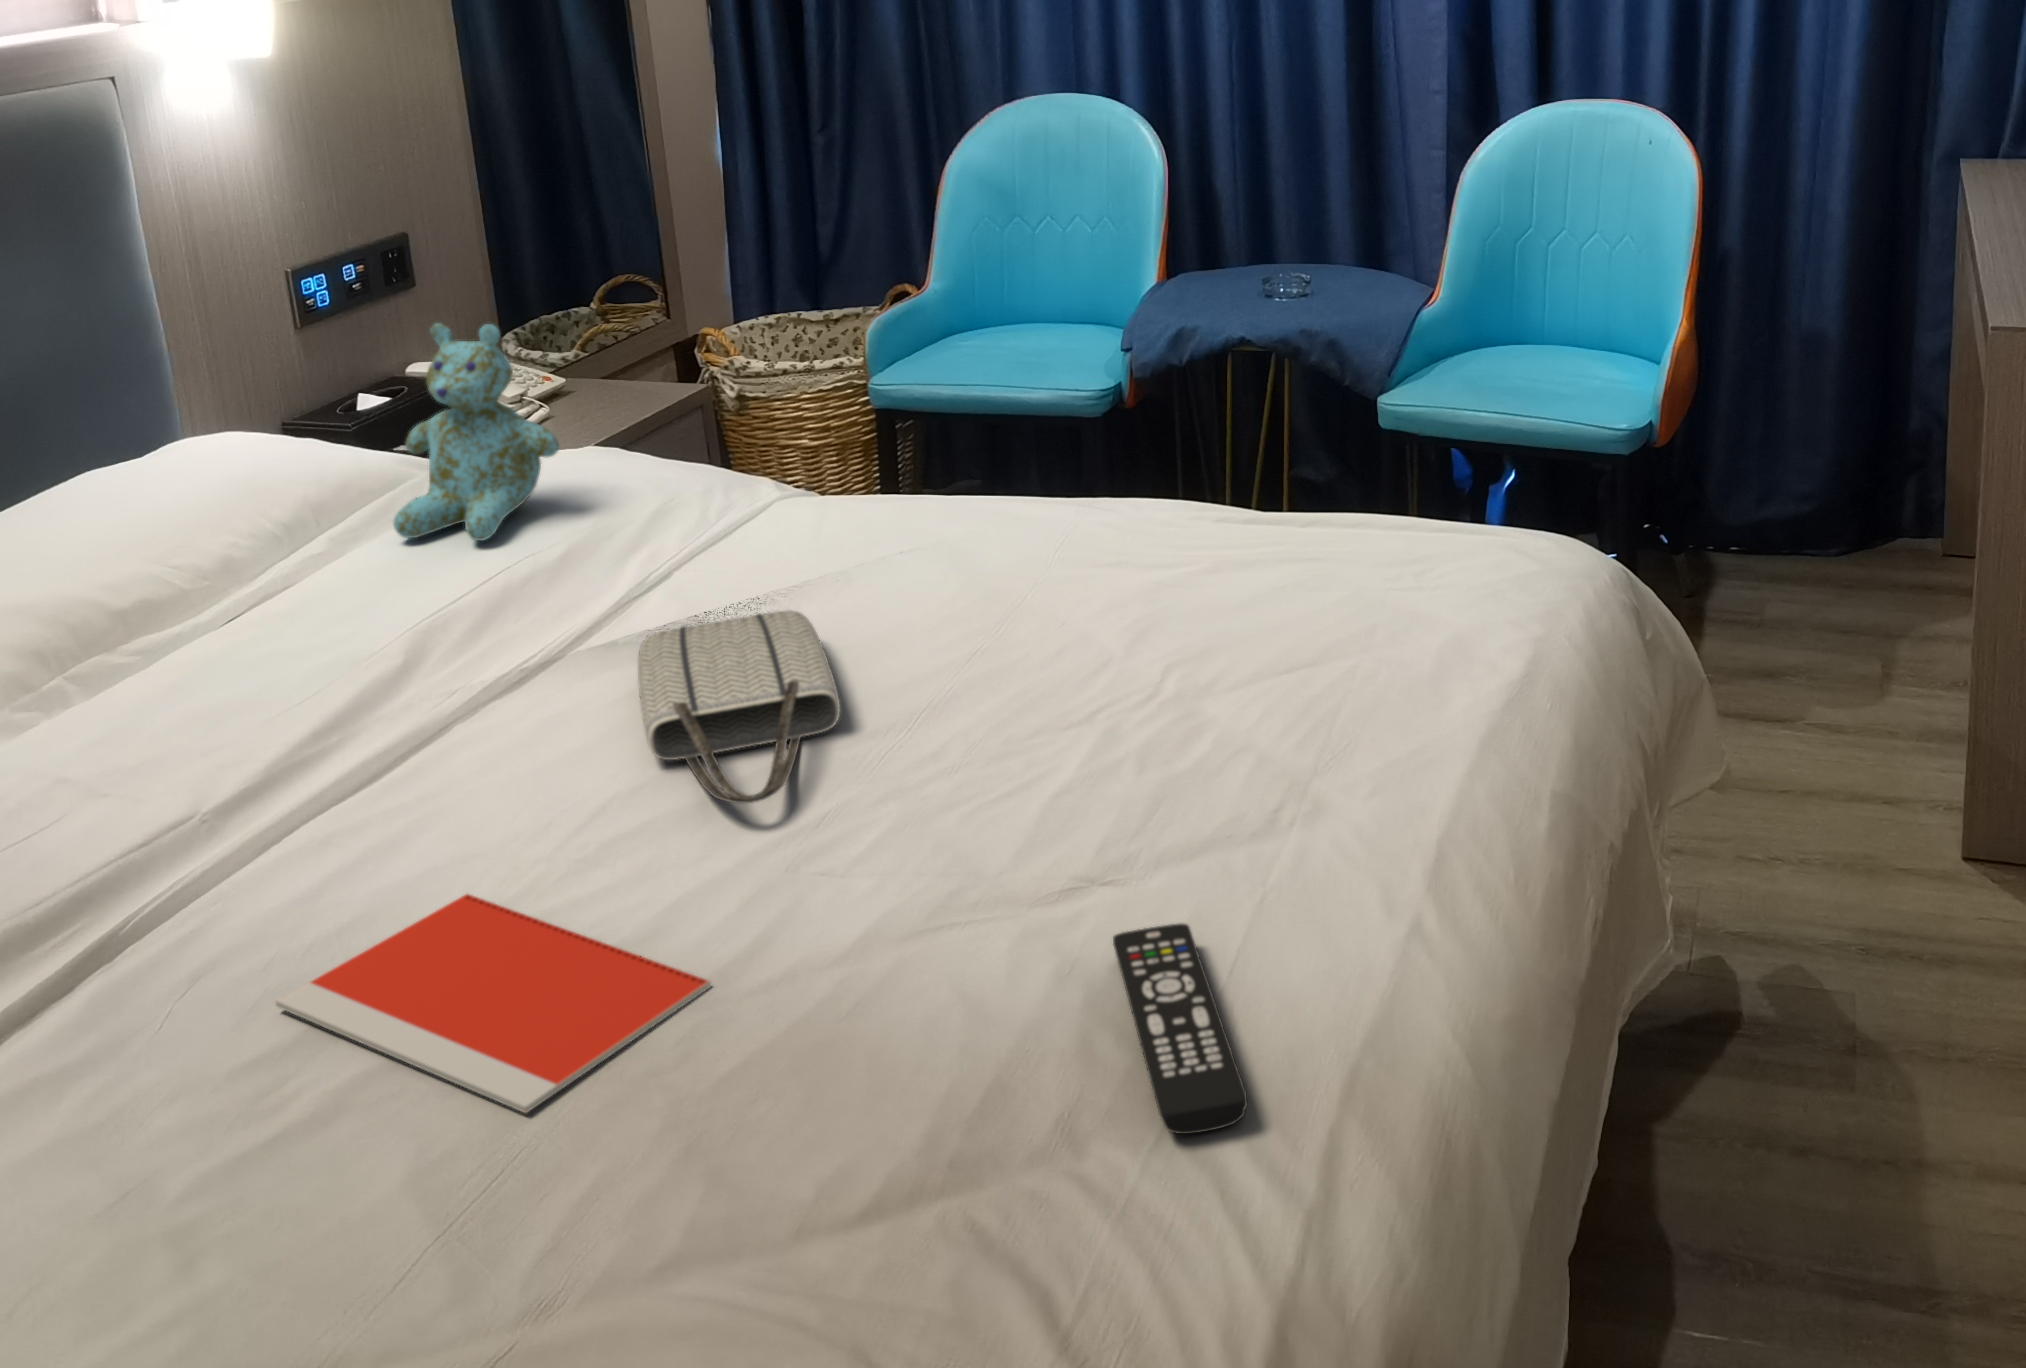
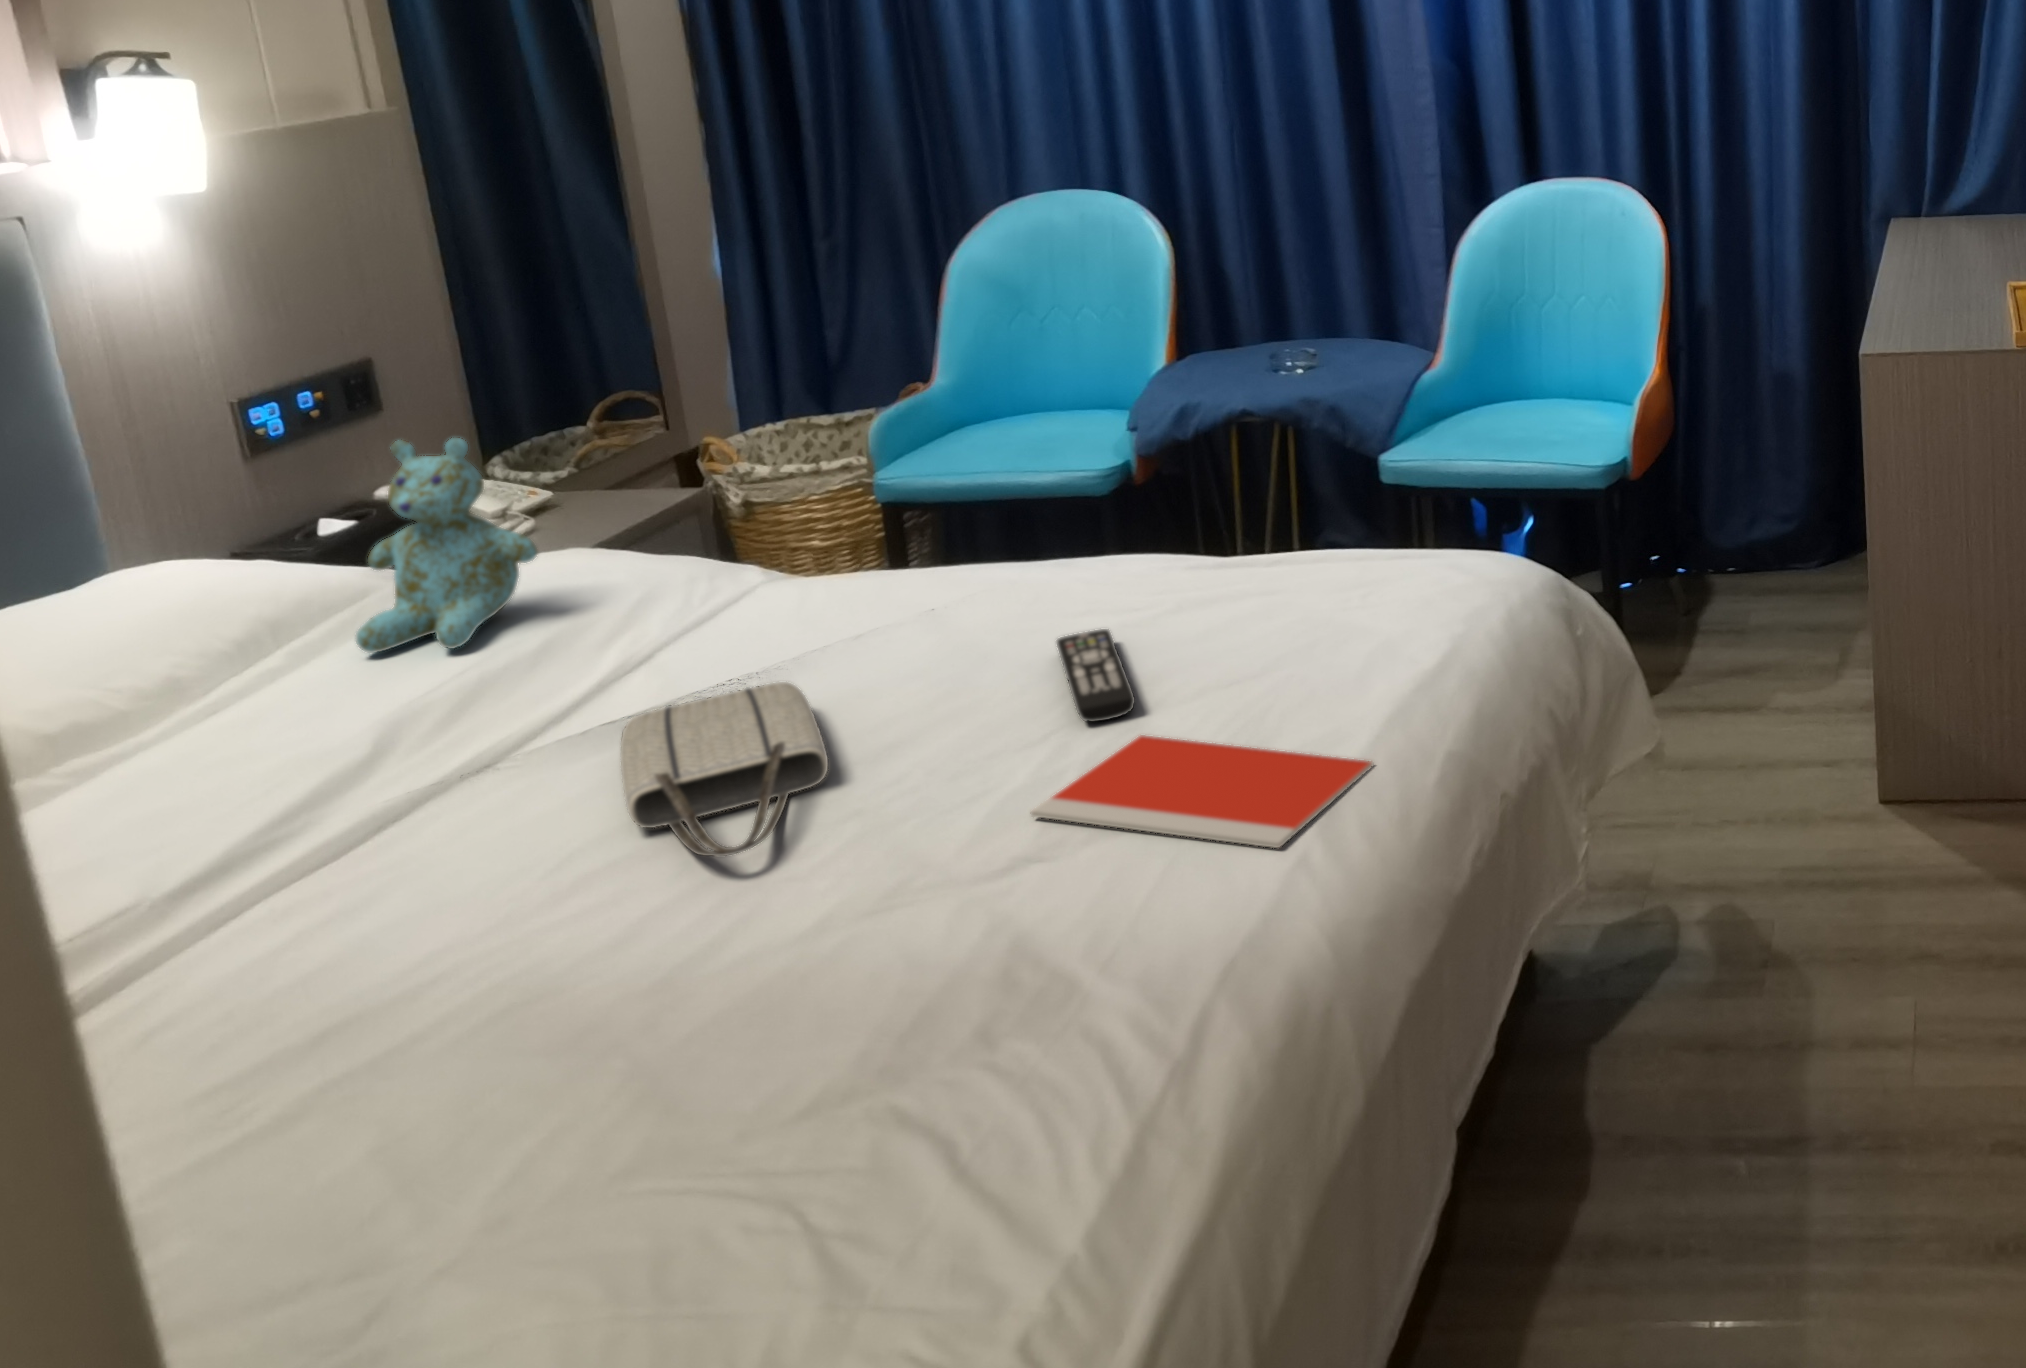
notebook: present [276,894,711,1113] -> present [1031,735,1373,848]
remote control: present [1113,924,1247,1134] -> present [1057,629,1135,722]

